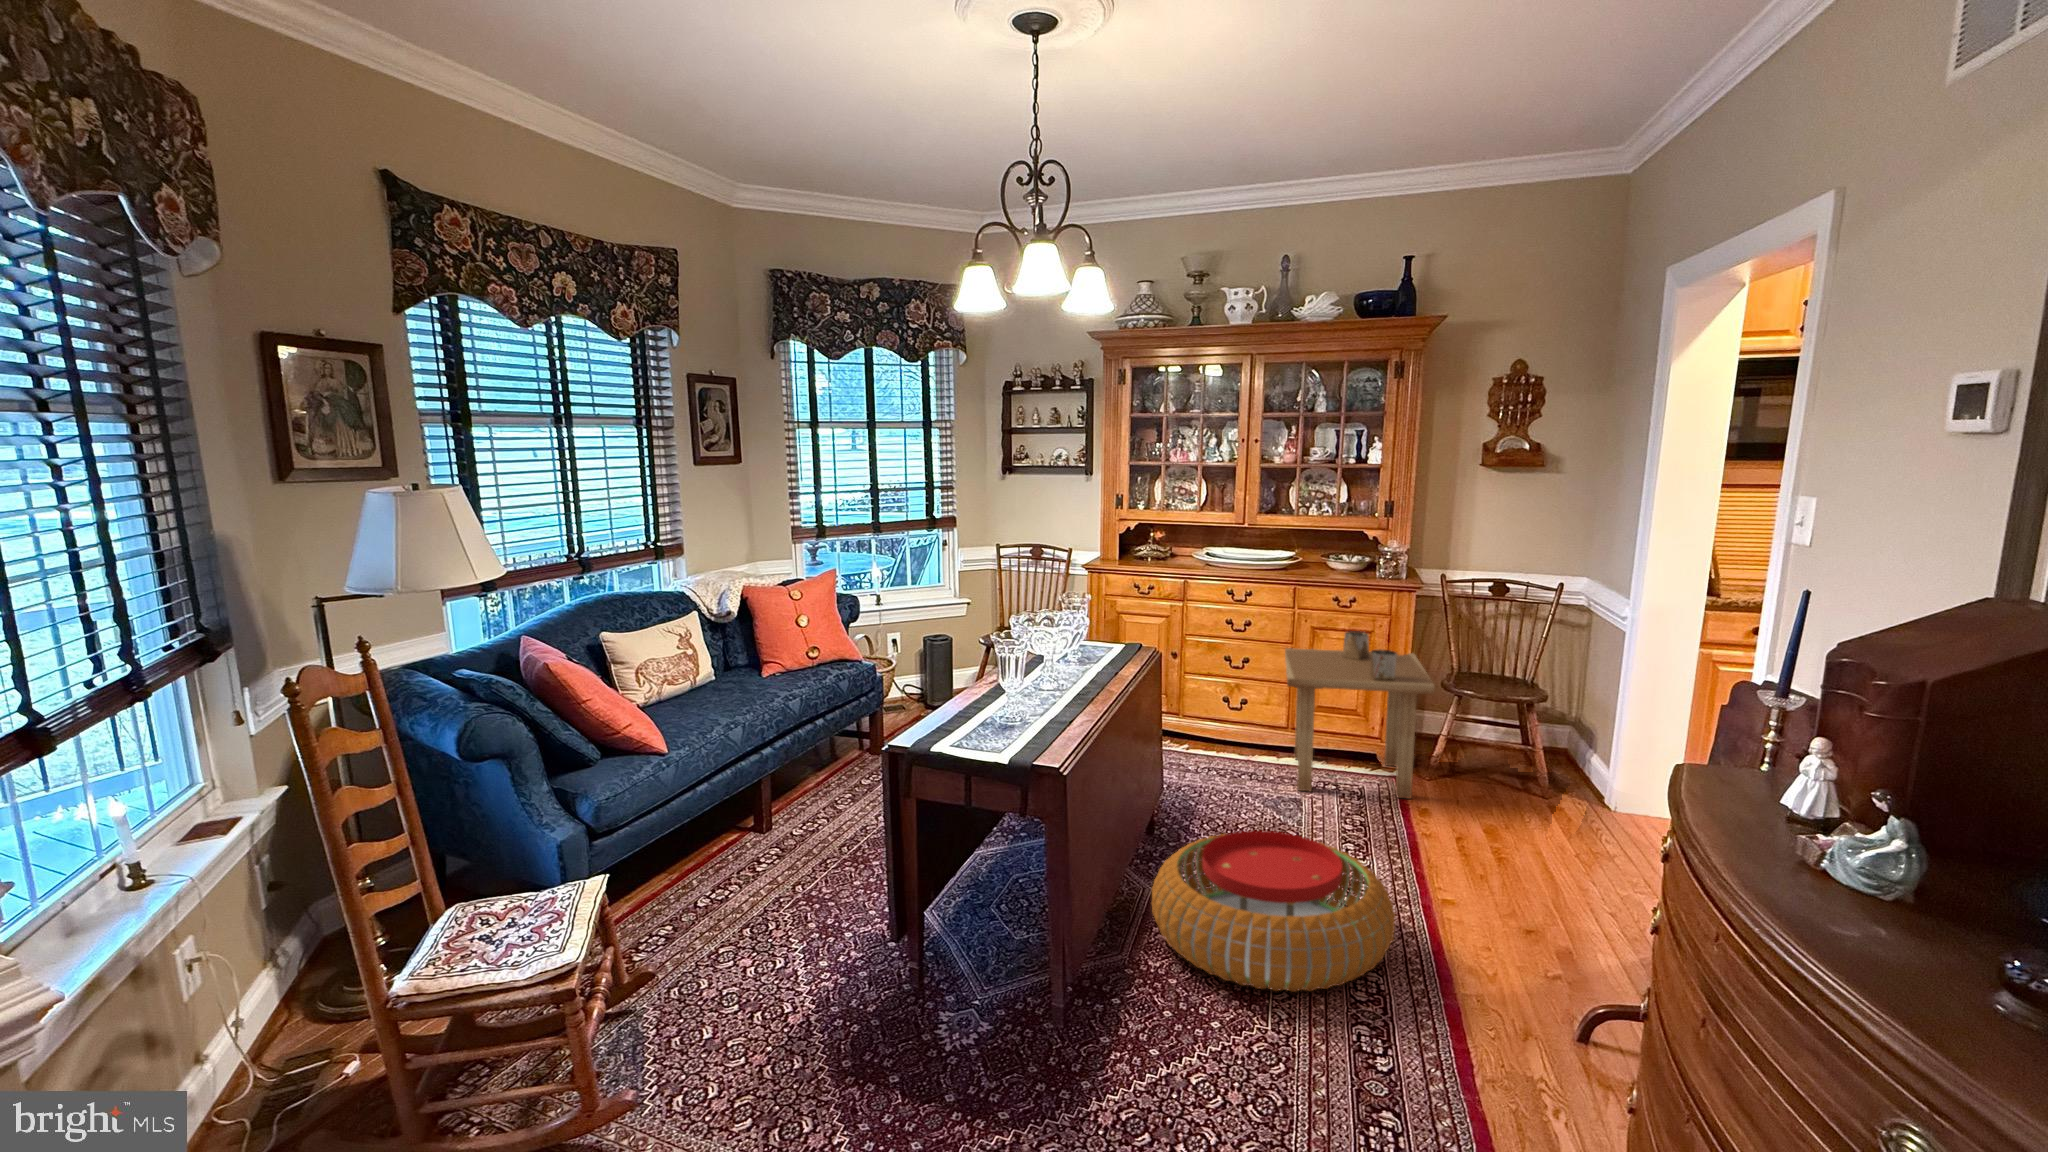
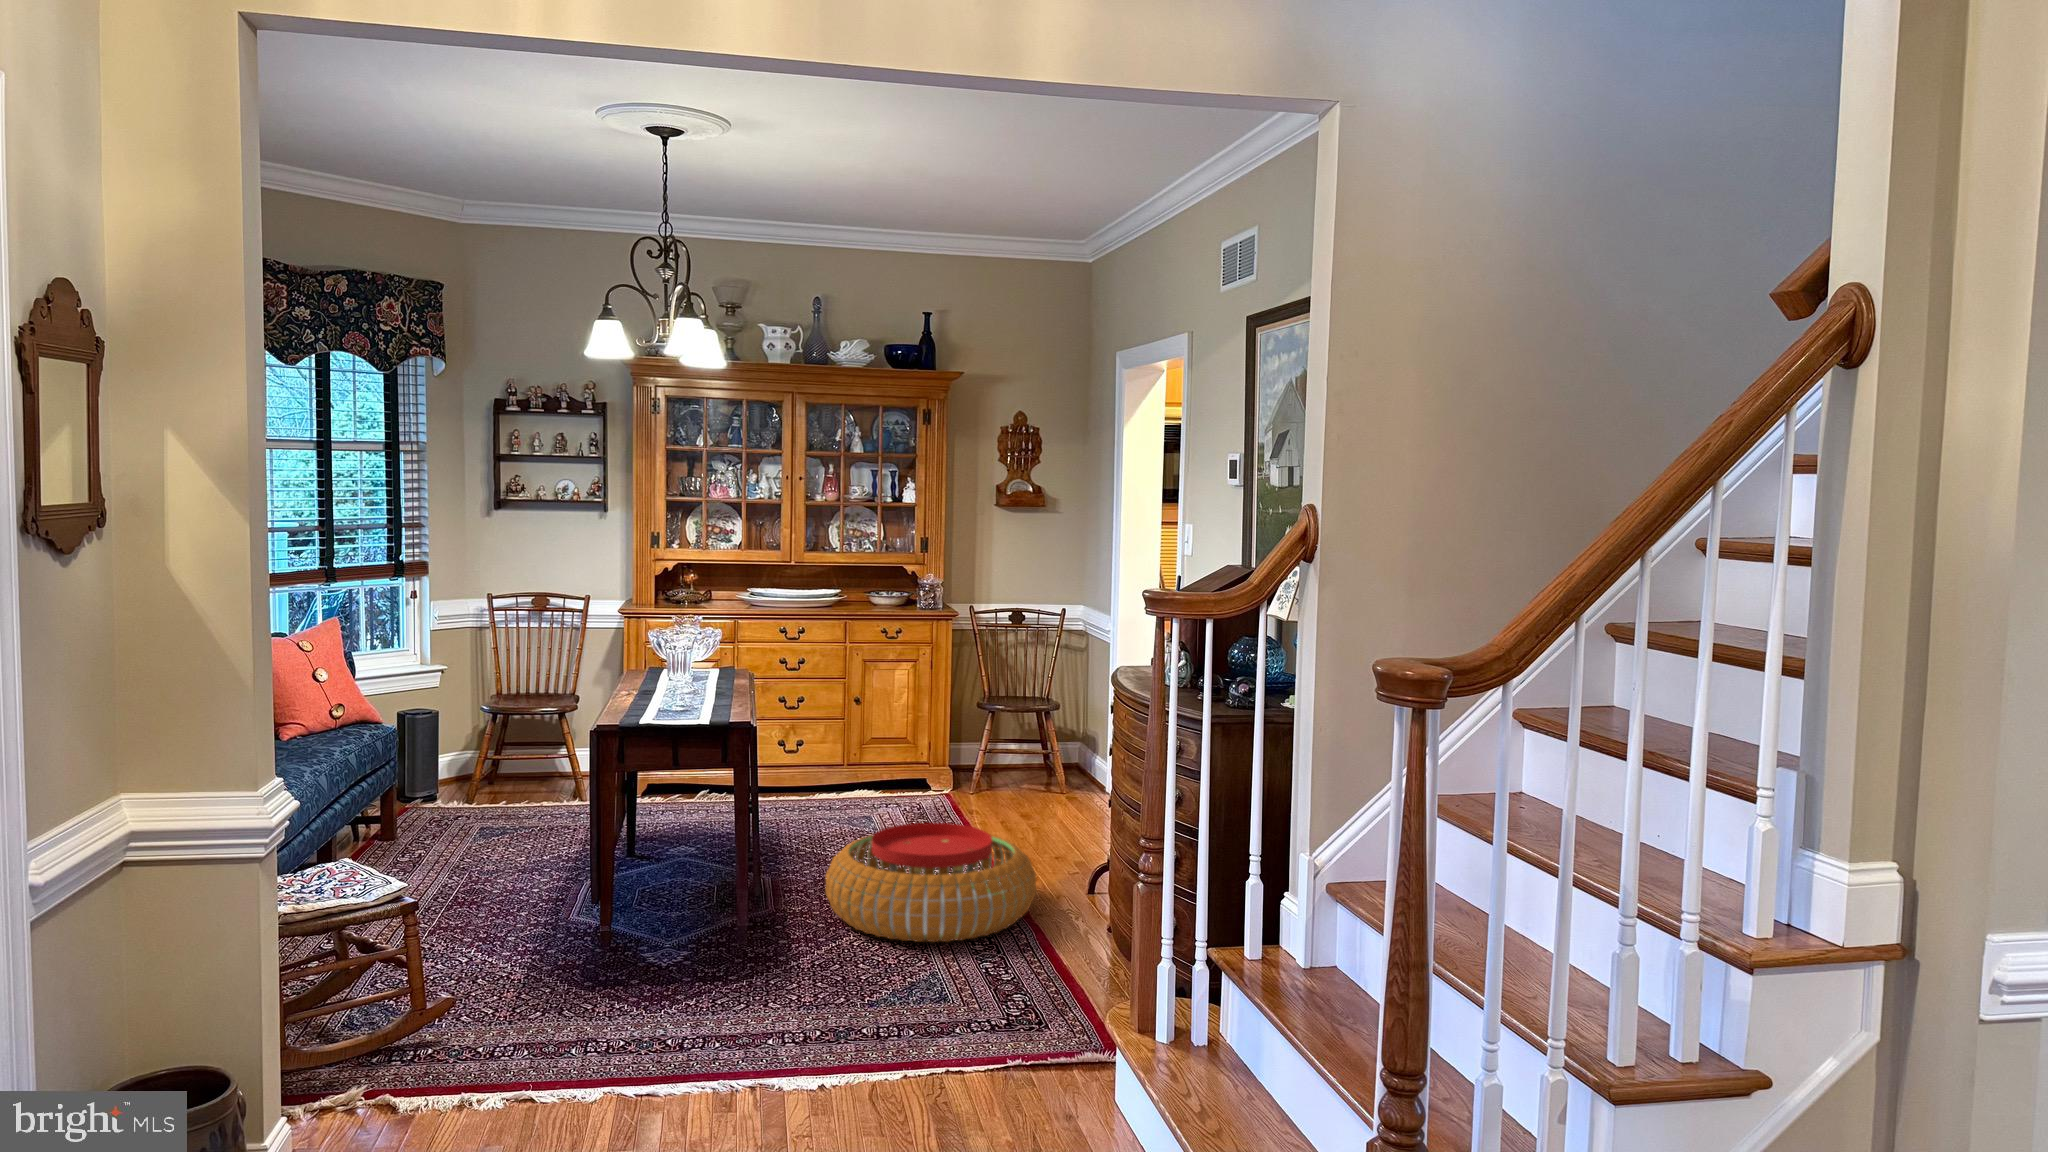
side table: present [1285,631,1435,798] -> none [842,661,997,816]

